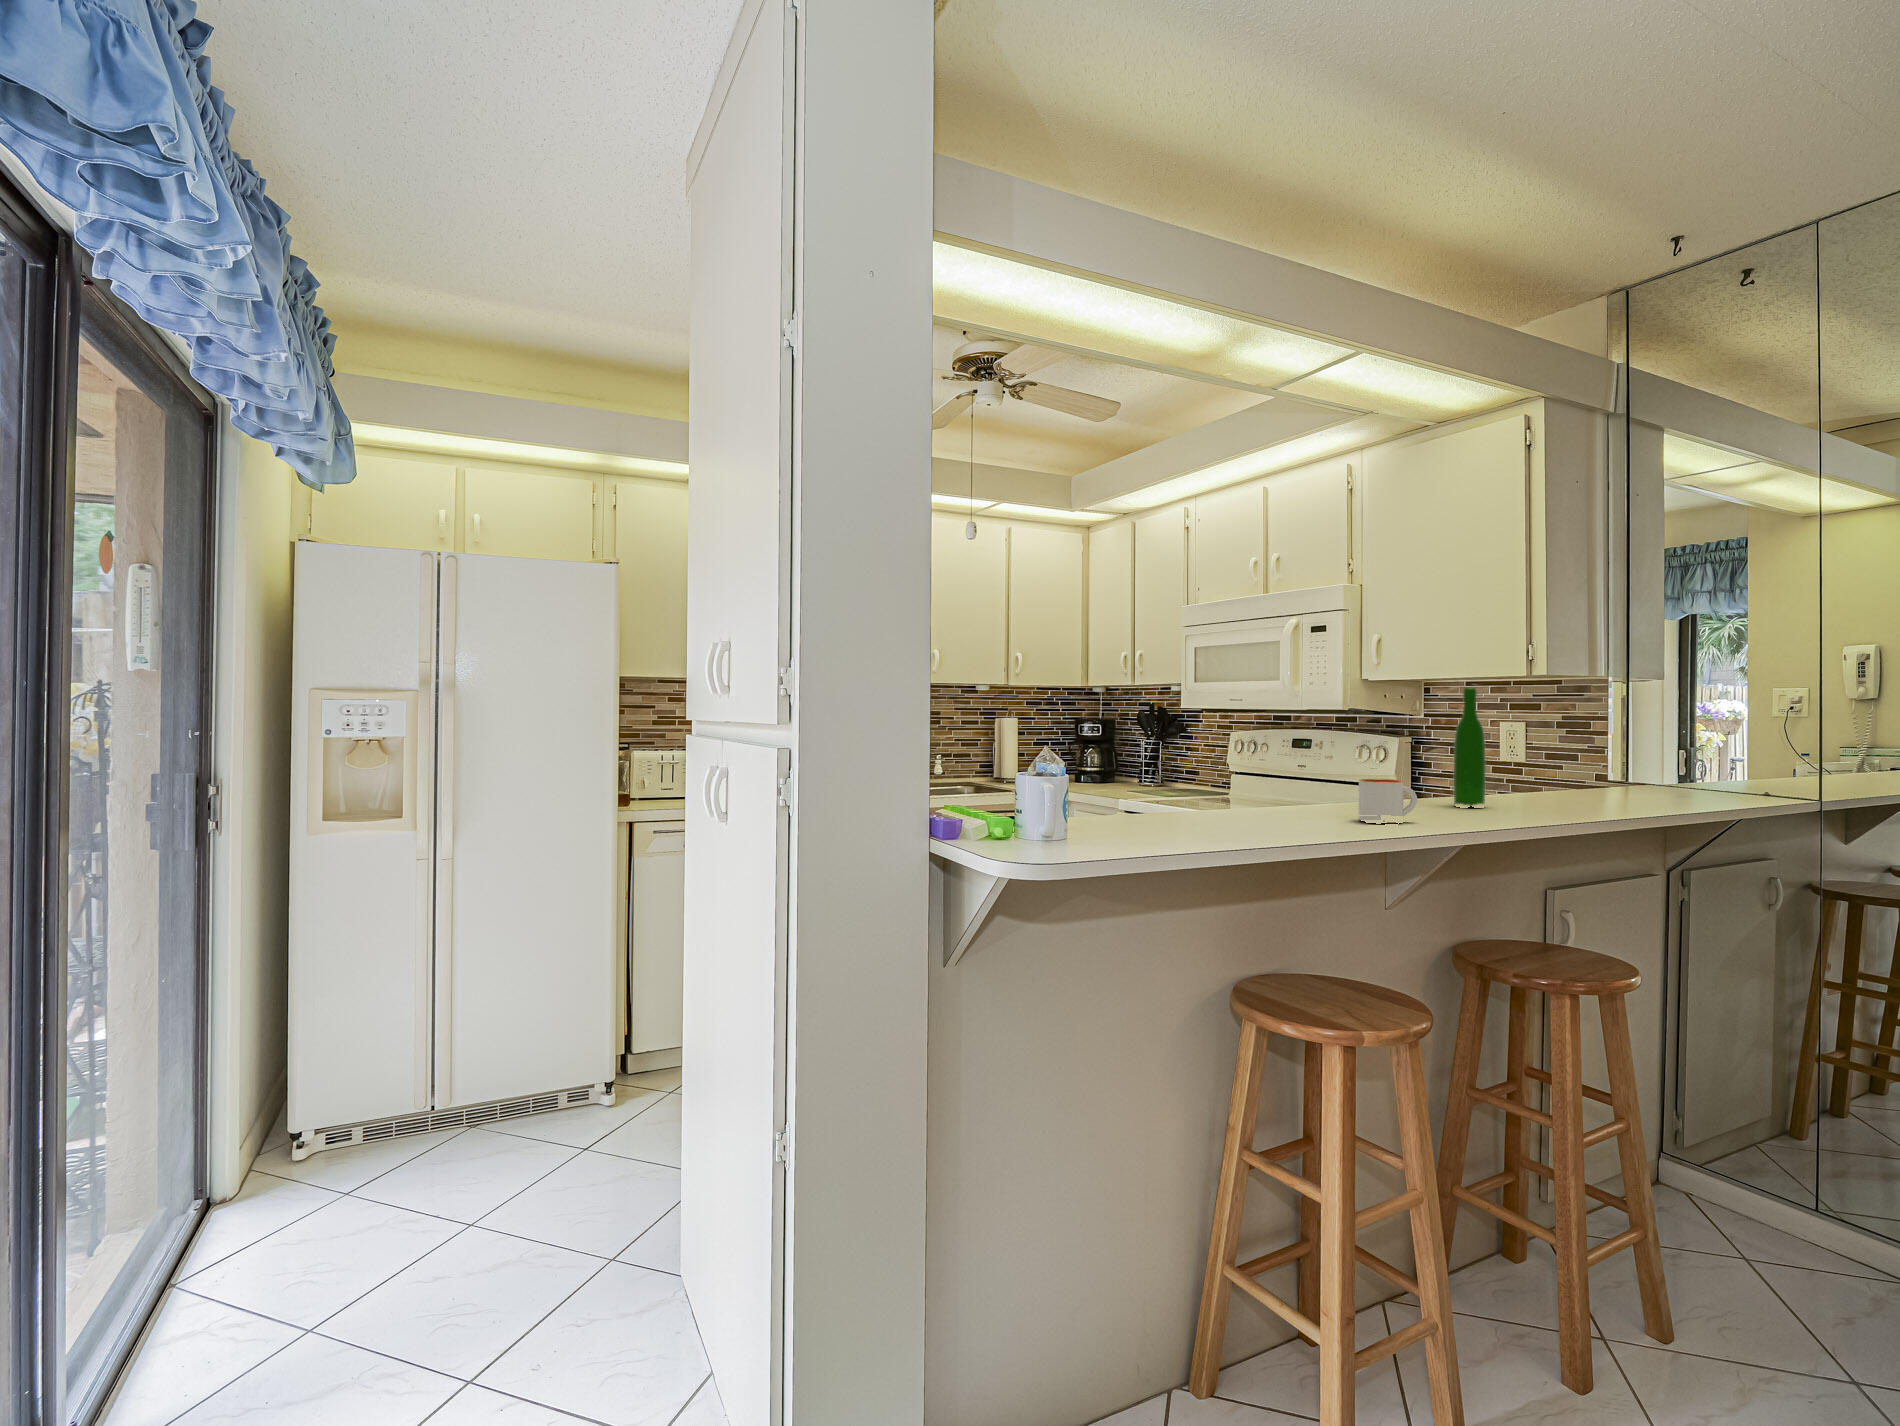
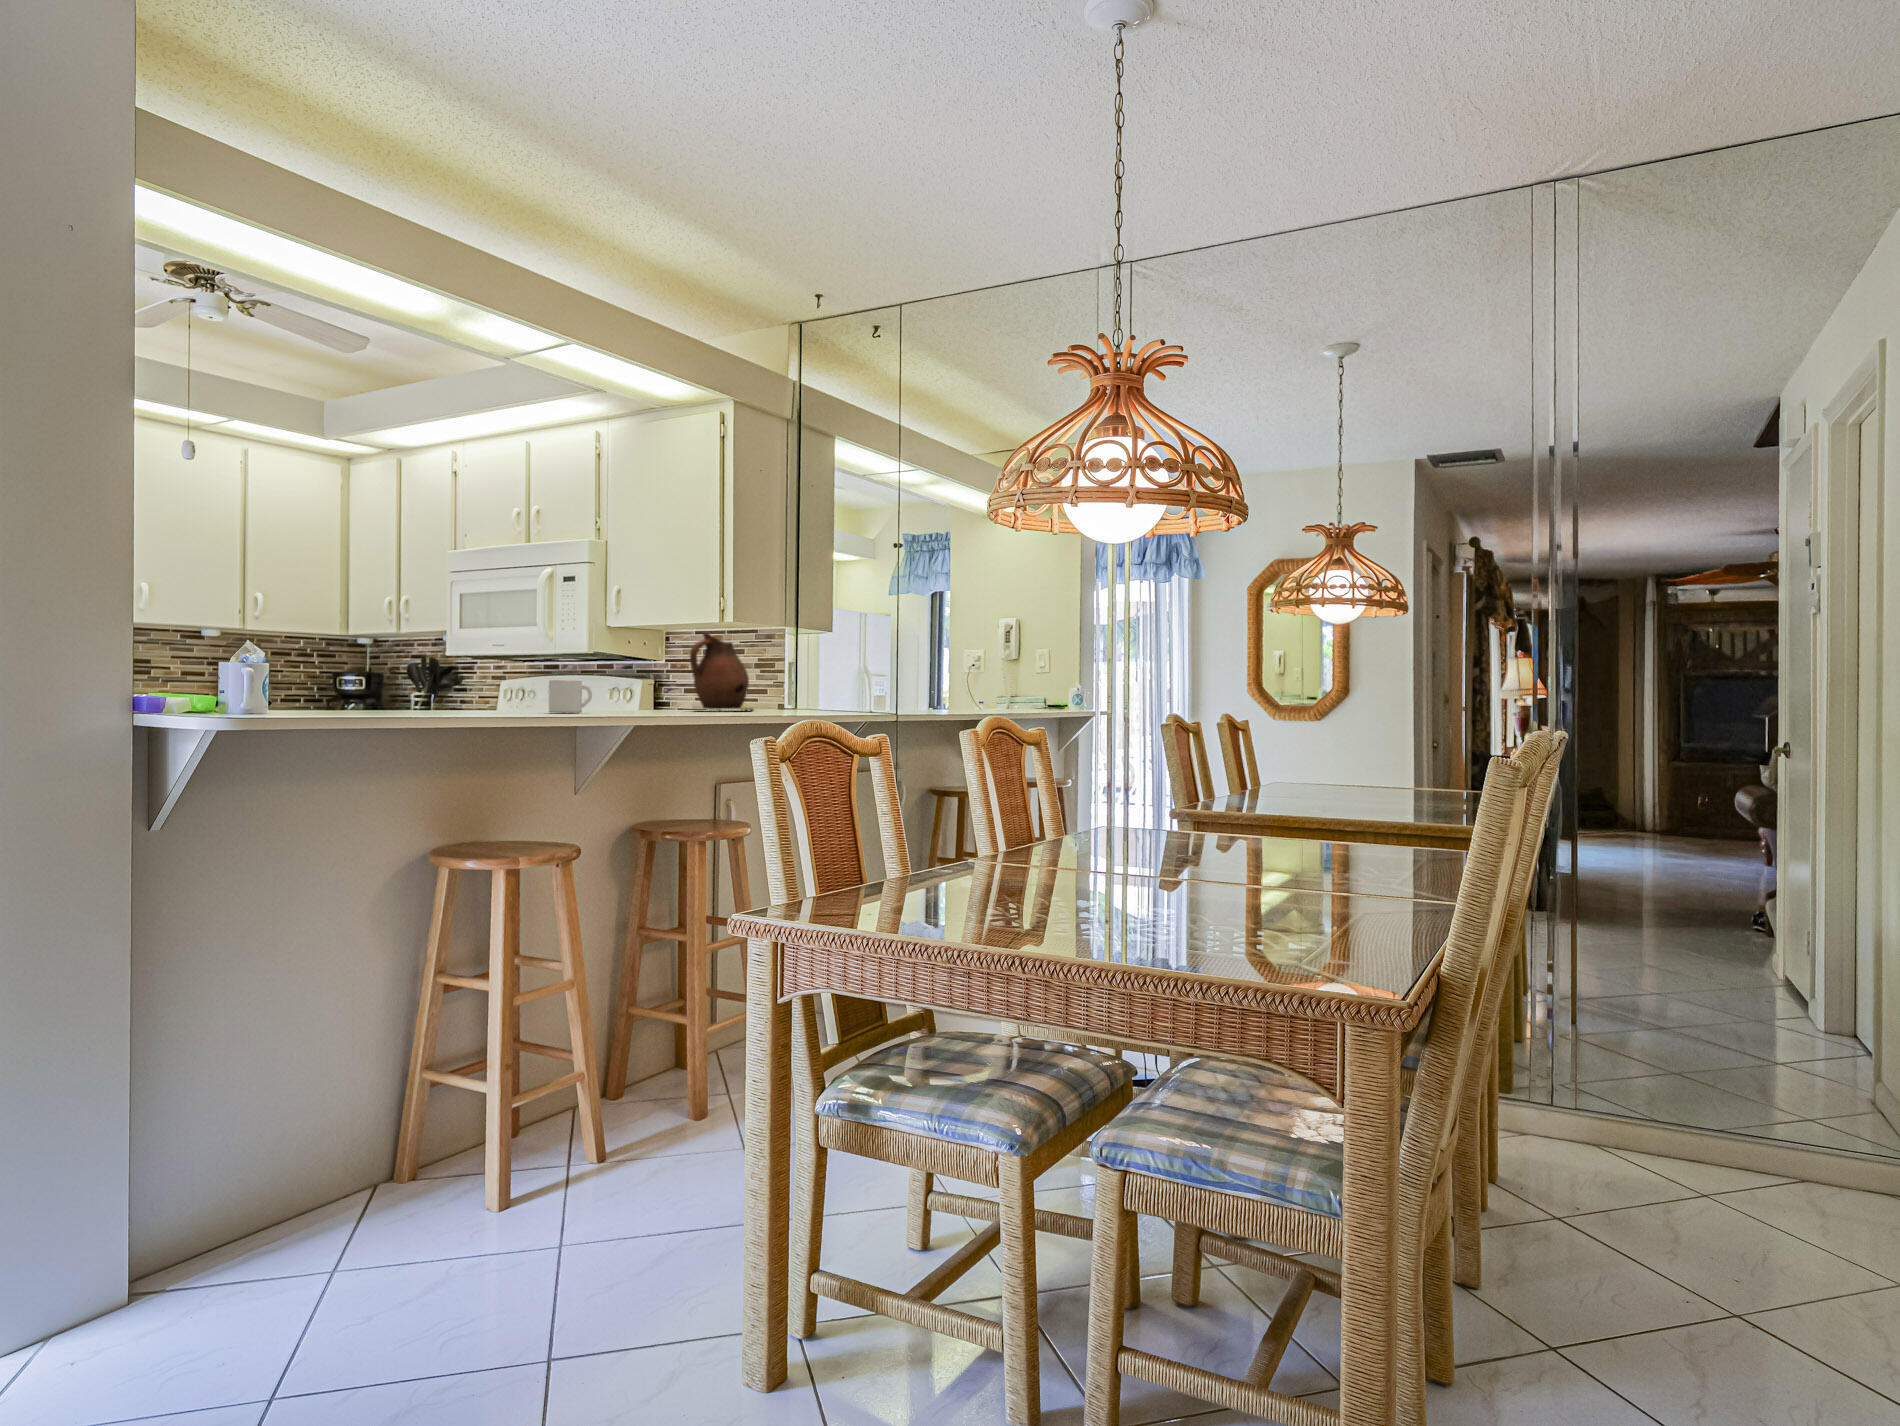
wine bottle: present [1453,688,1486,808] -> none [638,618,660,710]
ceramic pitcher: none [1532,708,1640,818] -> present [690,633,753,710]

